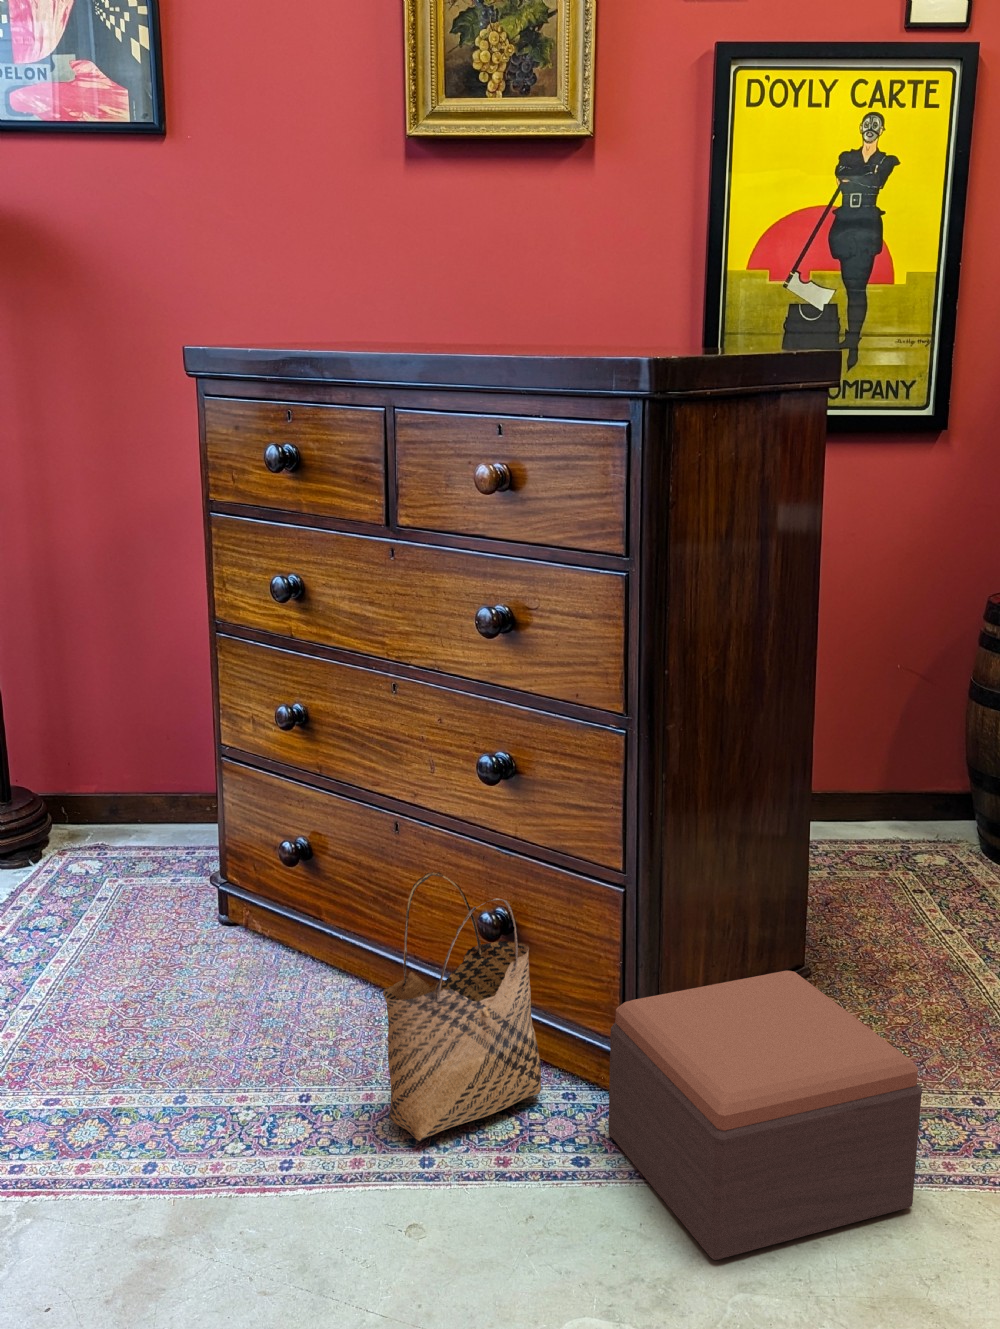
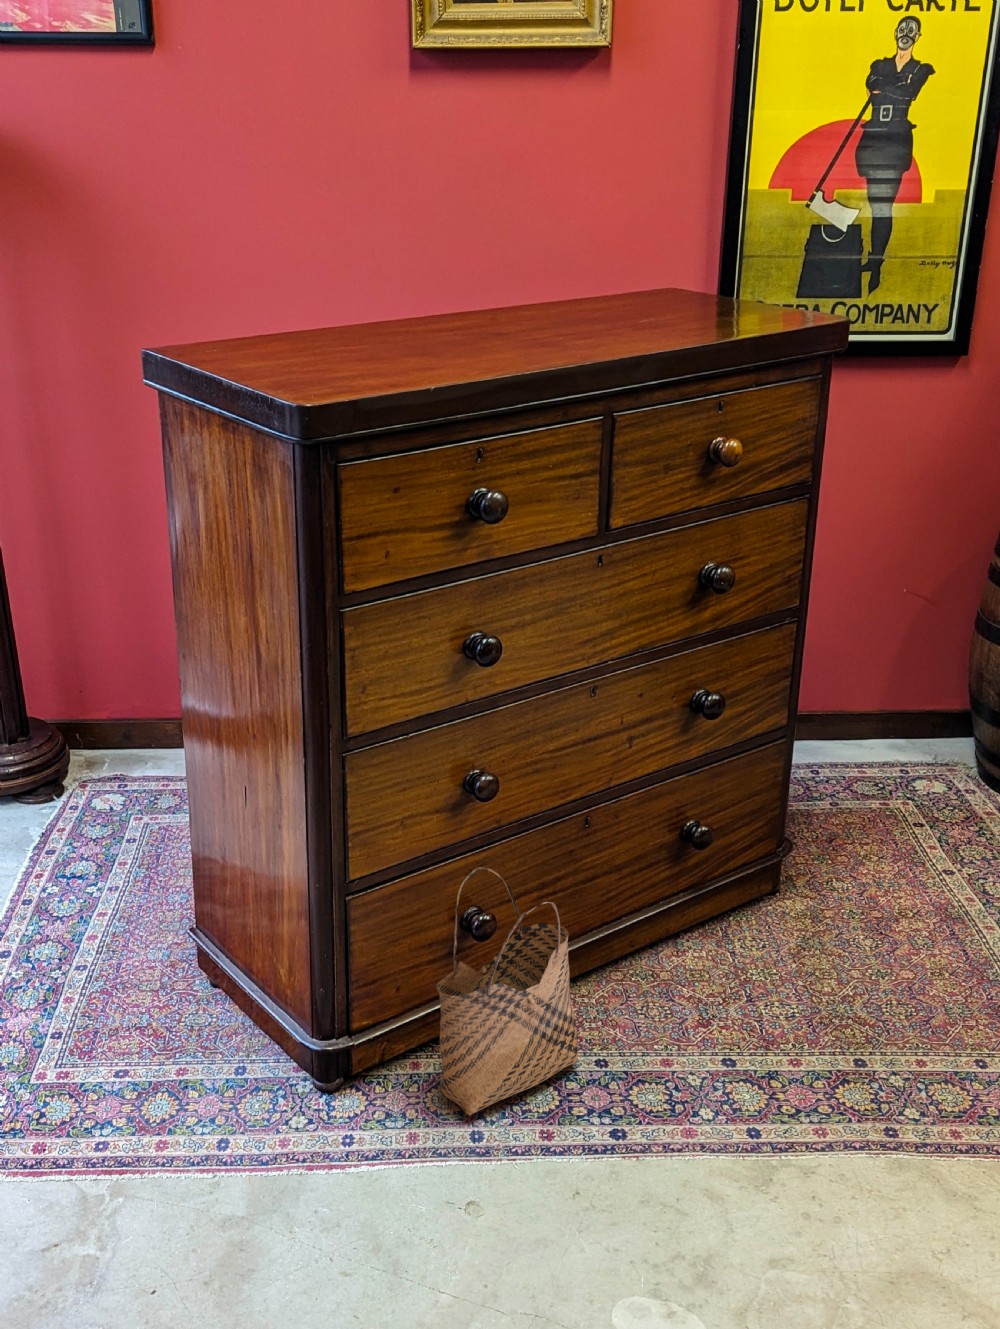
footstool: present [608,970,922,1260] -> none [643,954,937,1237]

